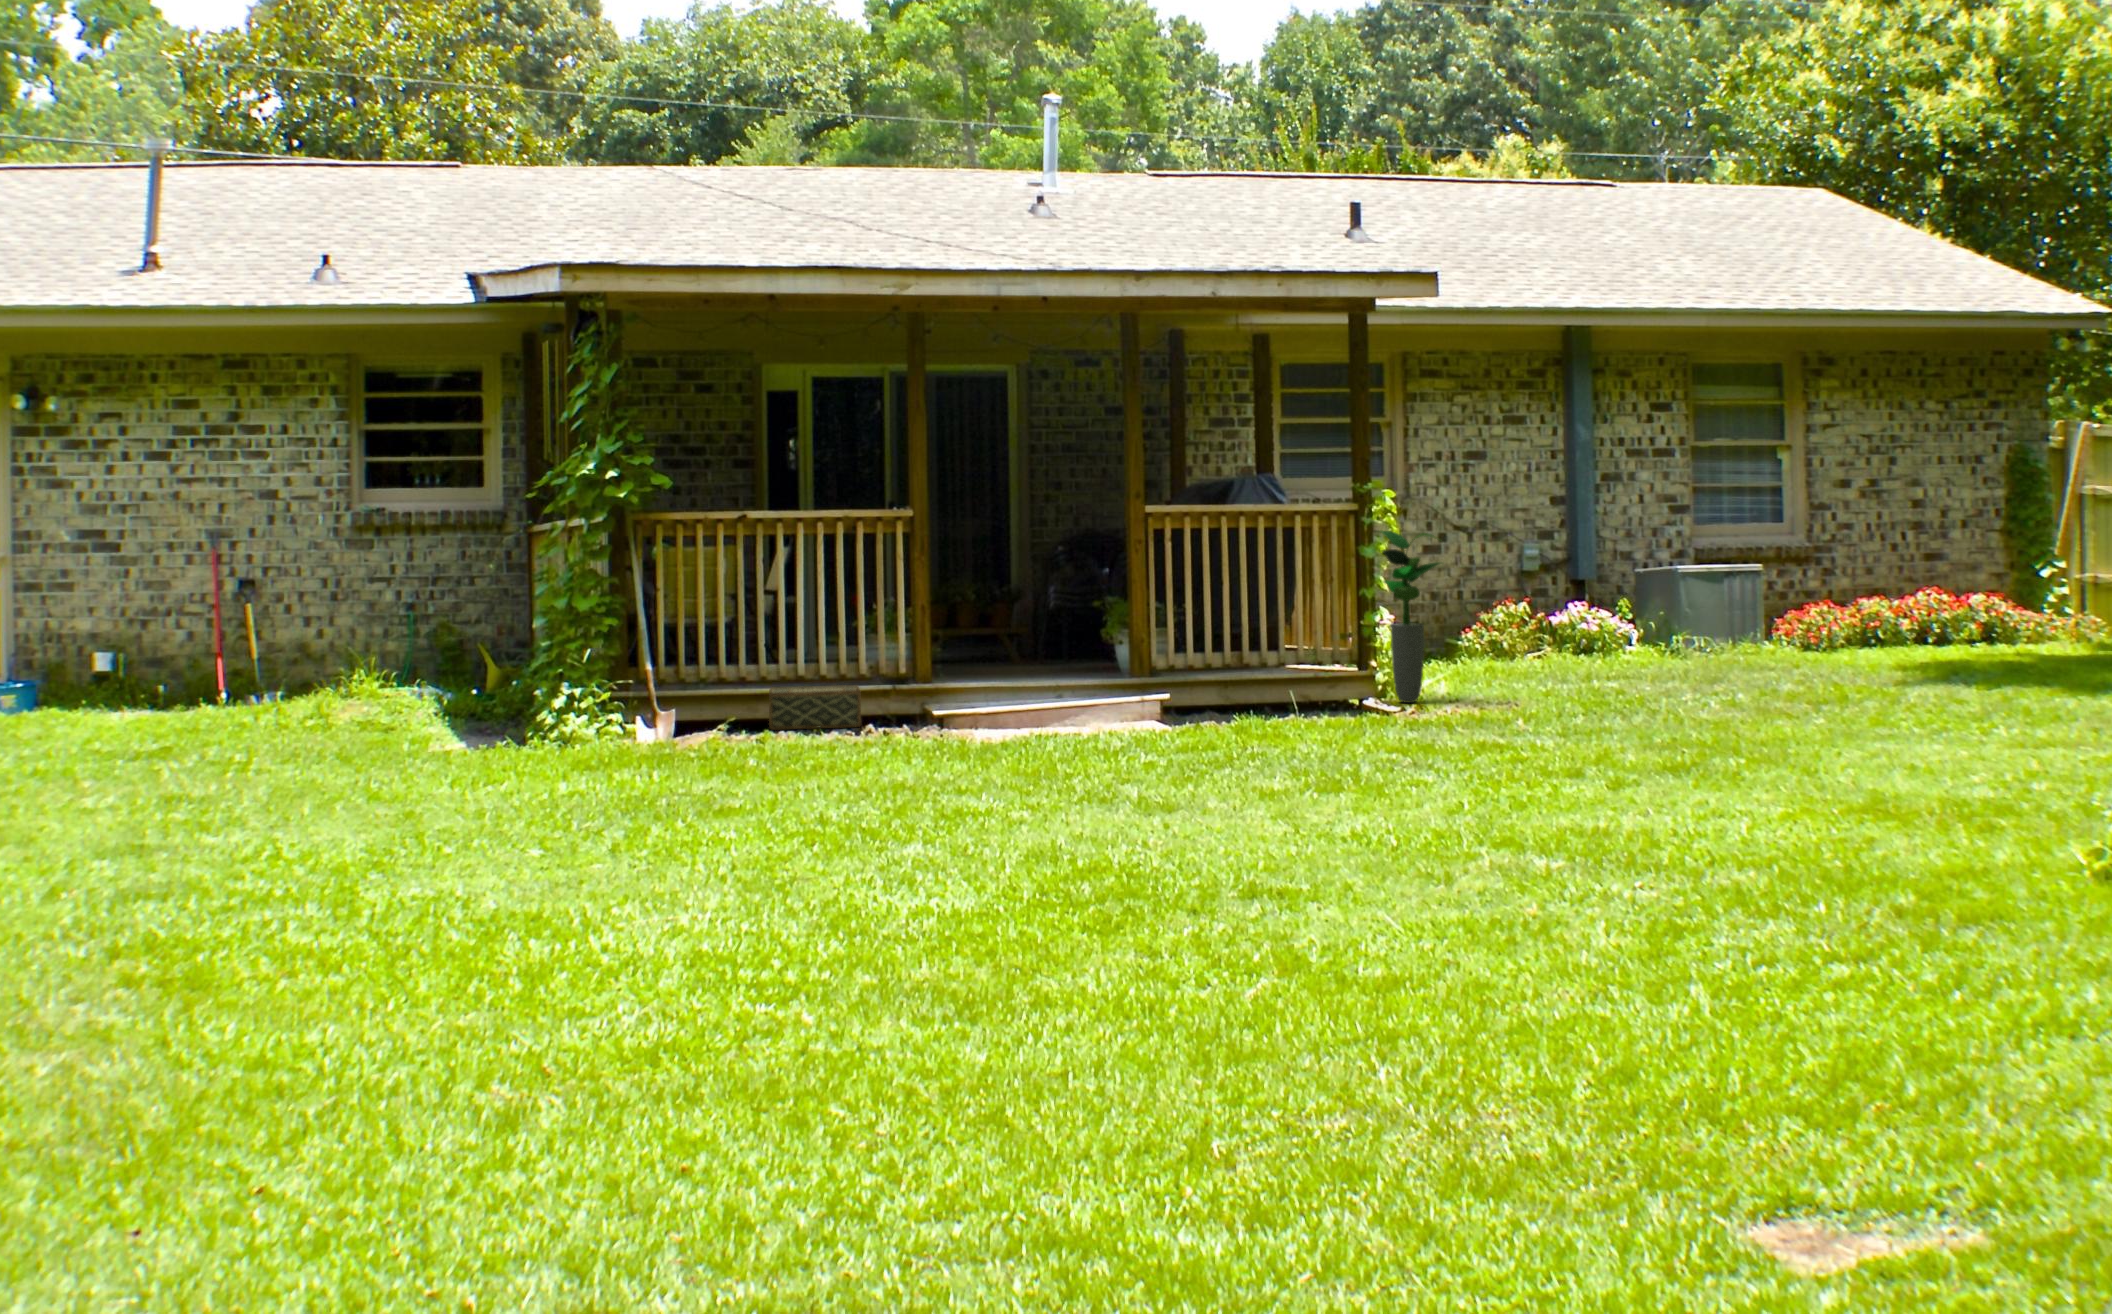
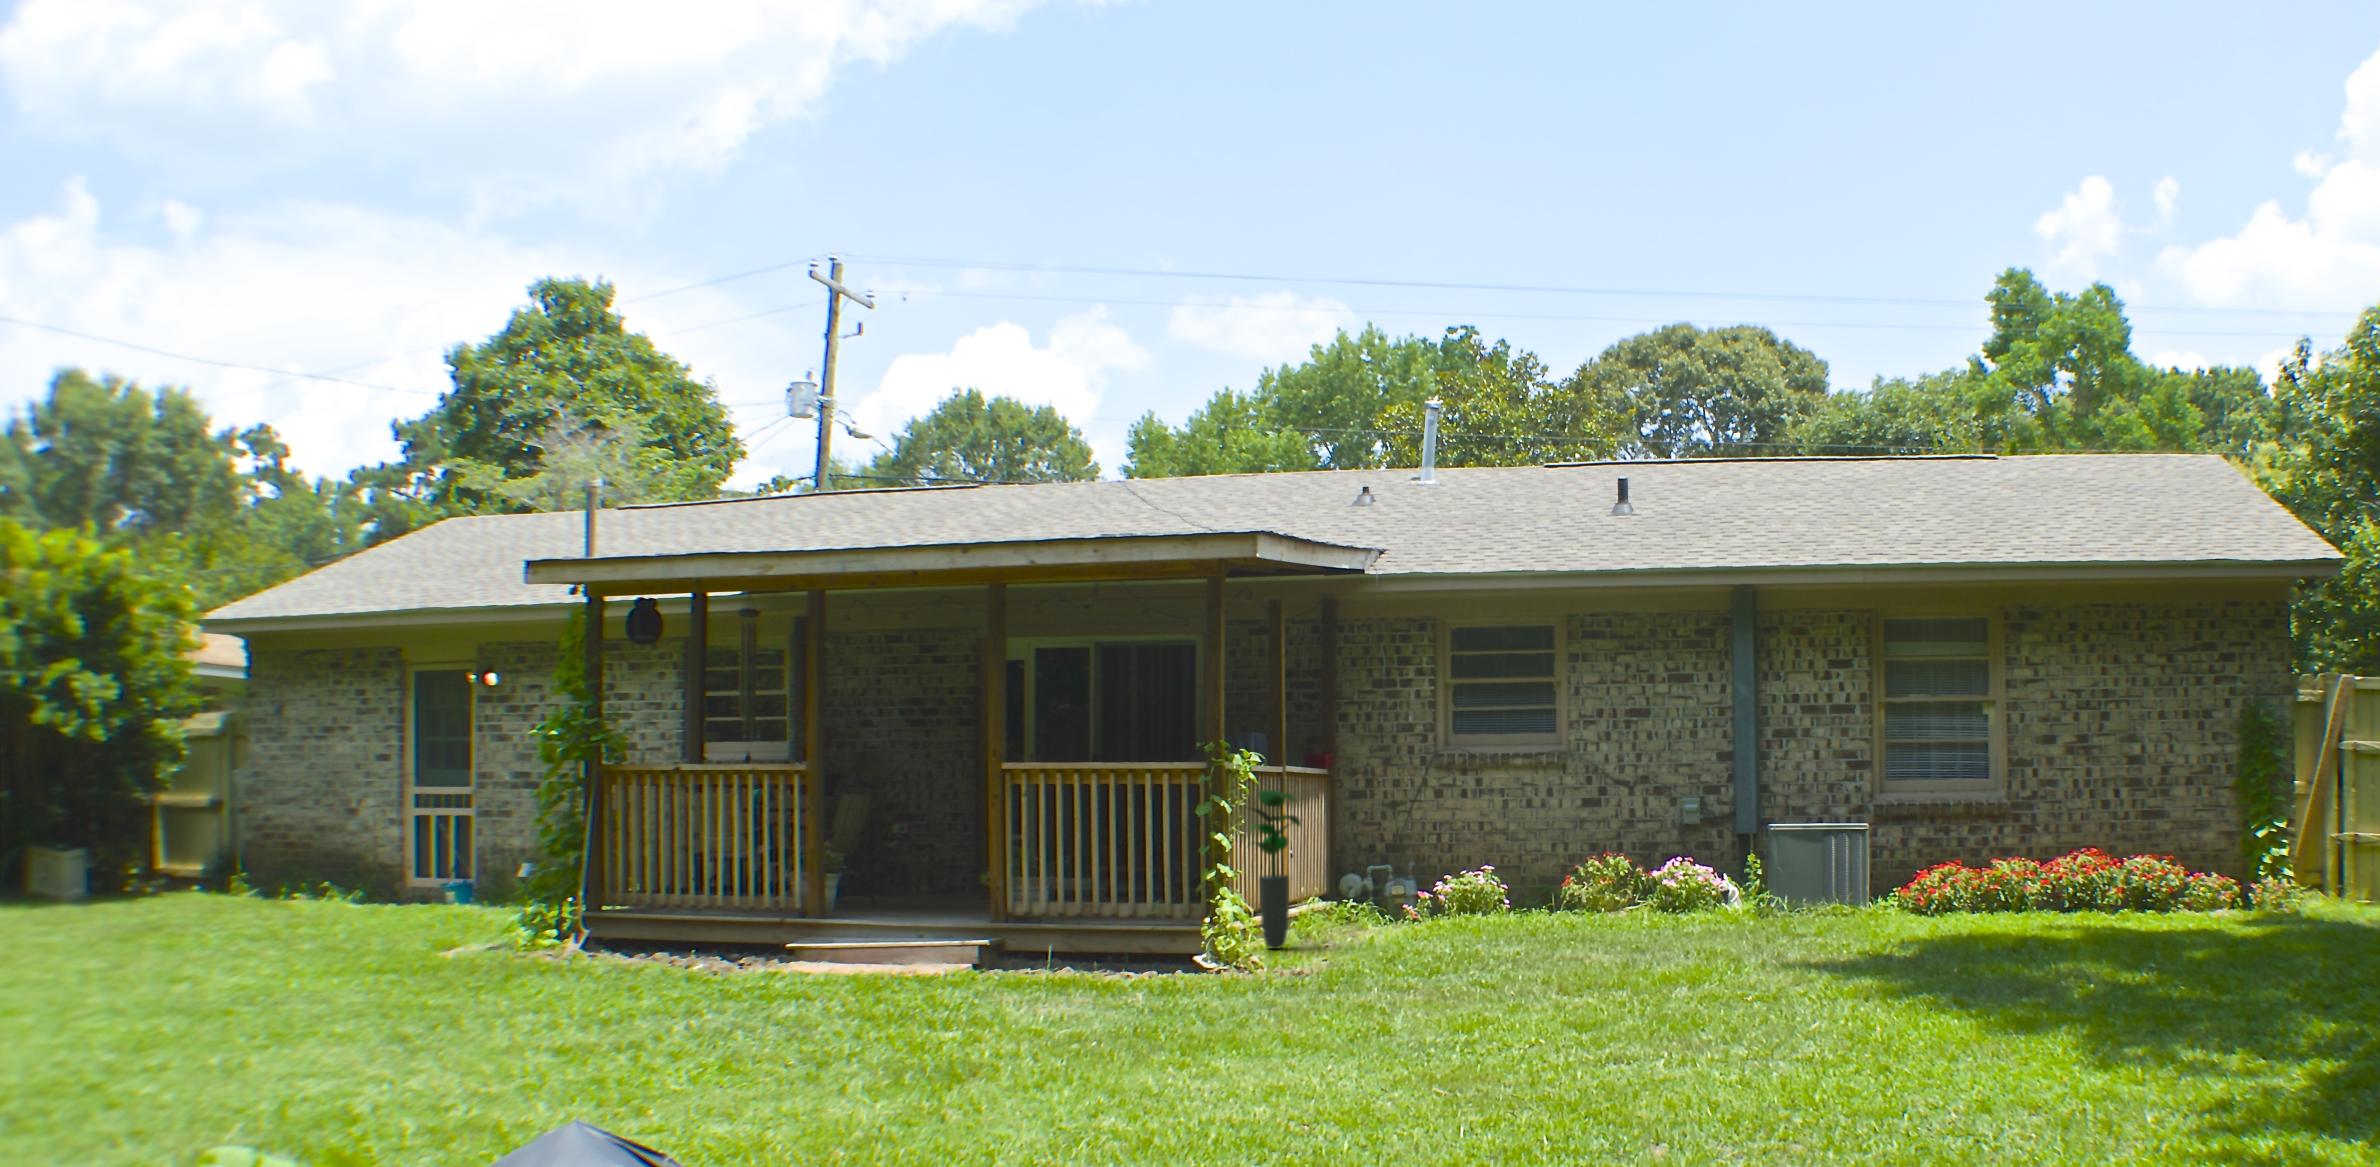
woven basket: present [769,685,861,730] -> none [741,913,829,949]

